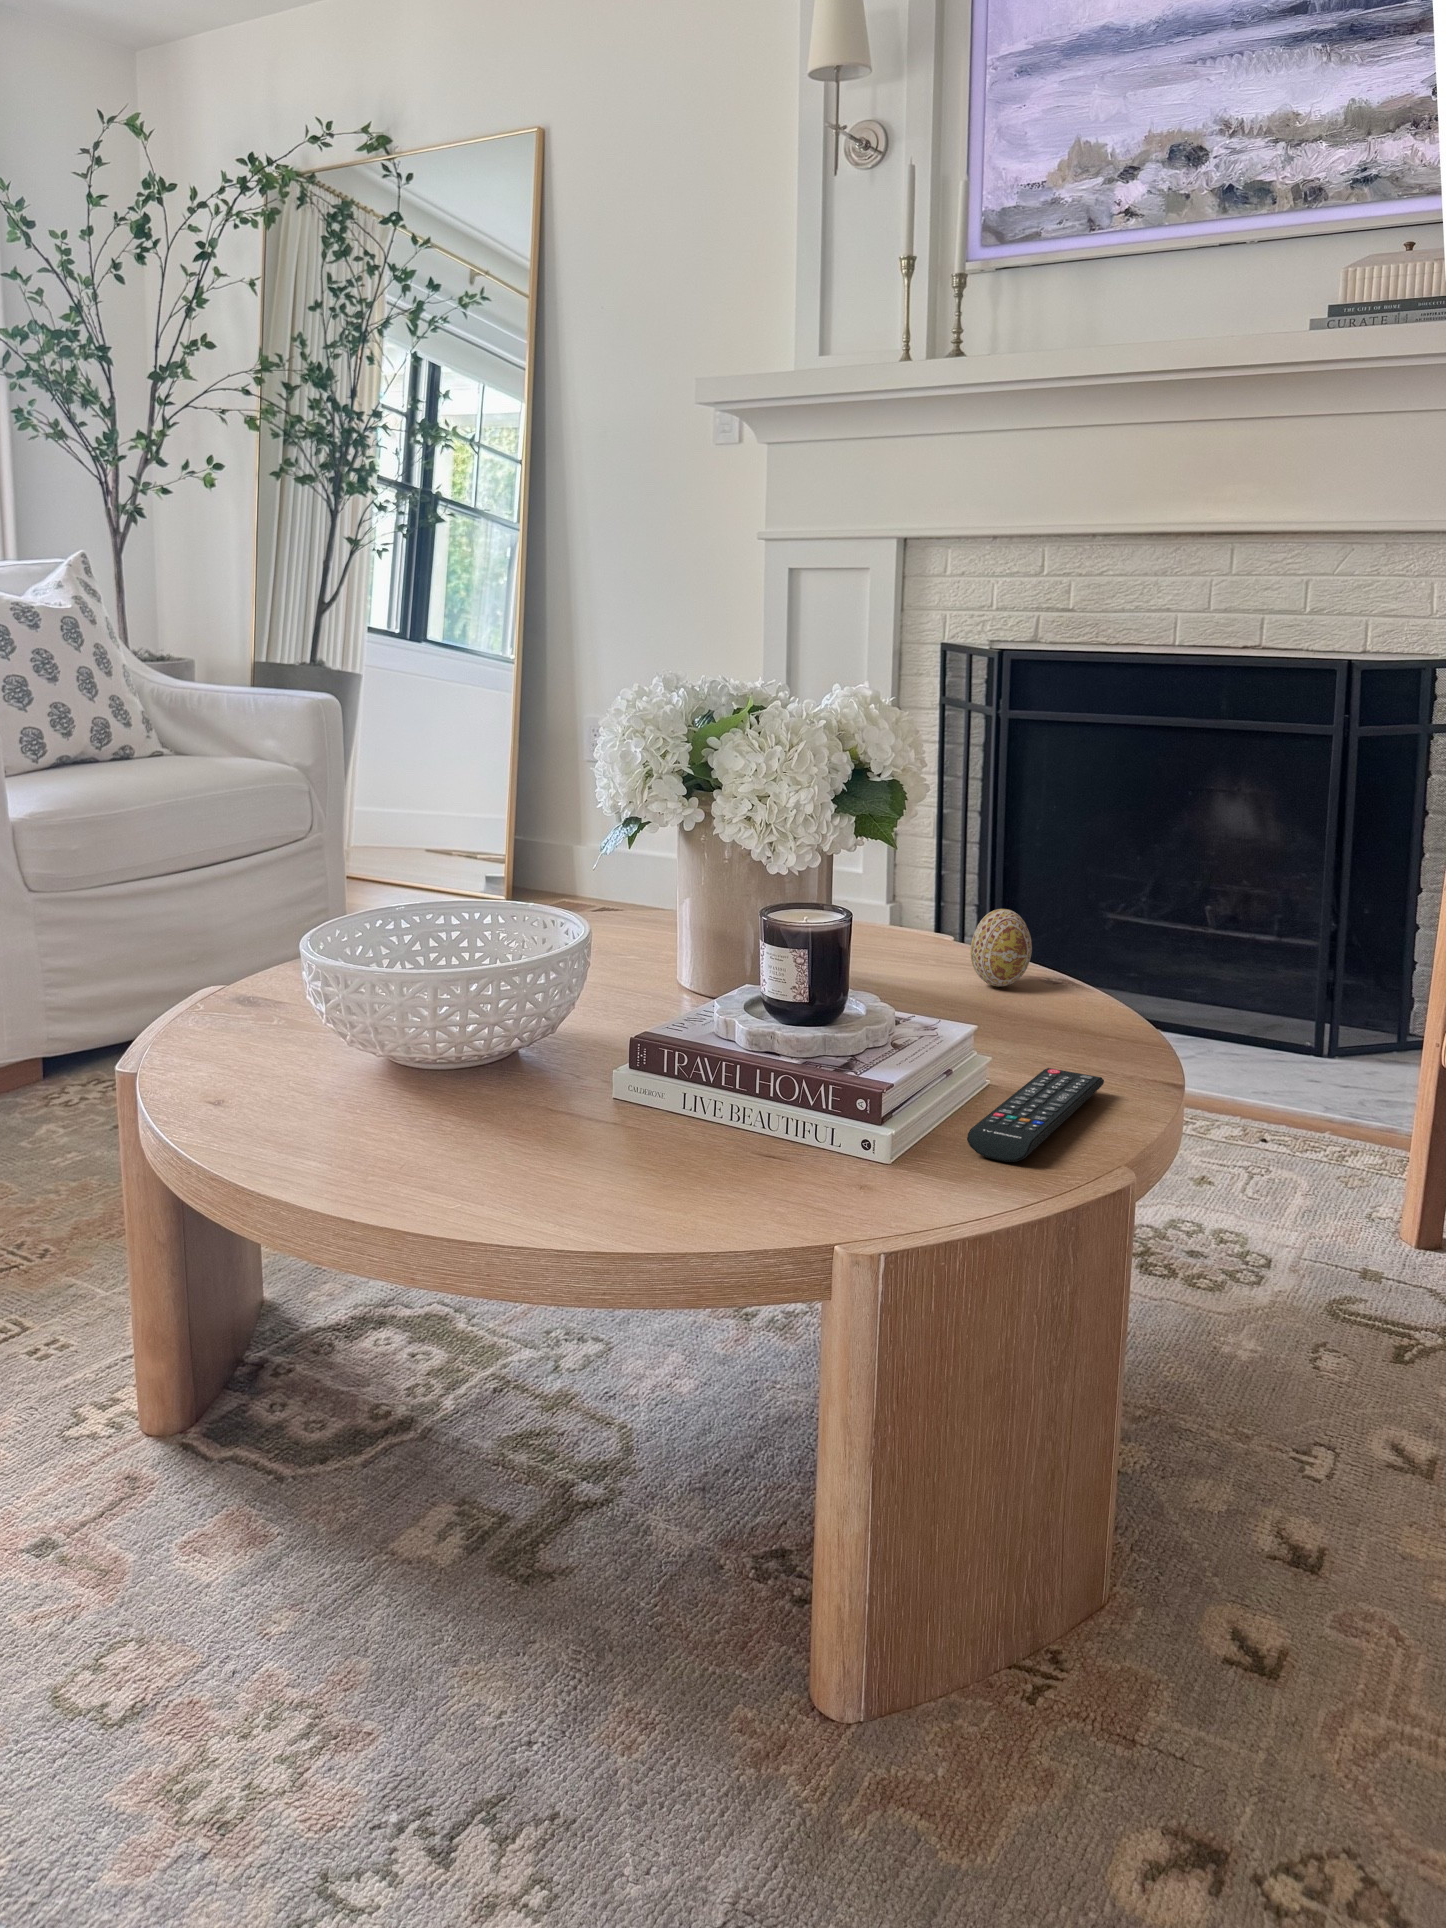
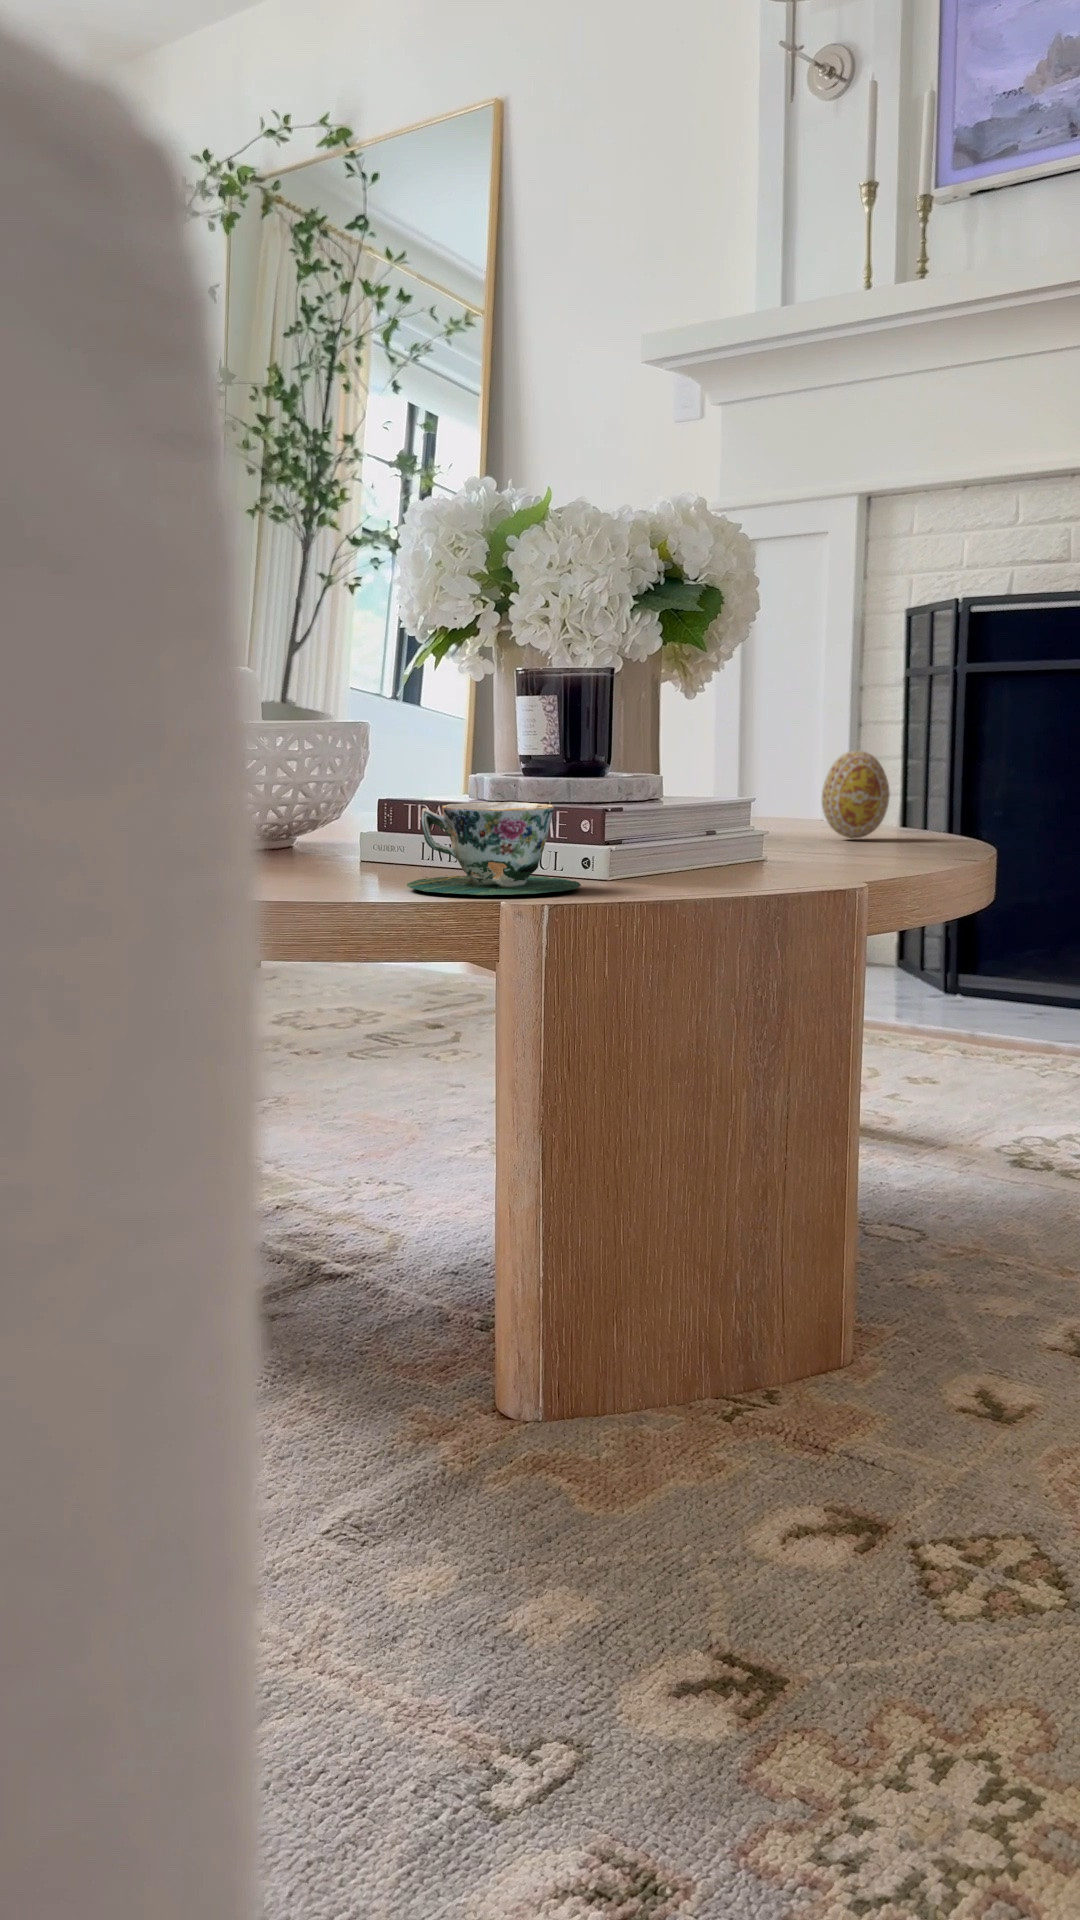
remote control: present [967,1068,1104,1162] -> none [701,842,897,881]
teacup: none [723,1106,885,1230] -> present [407,801,581,895]

